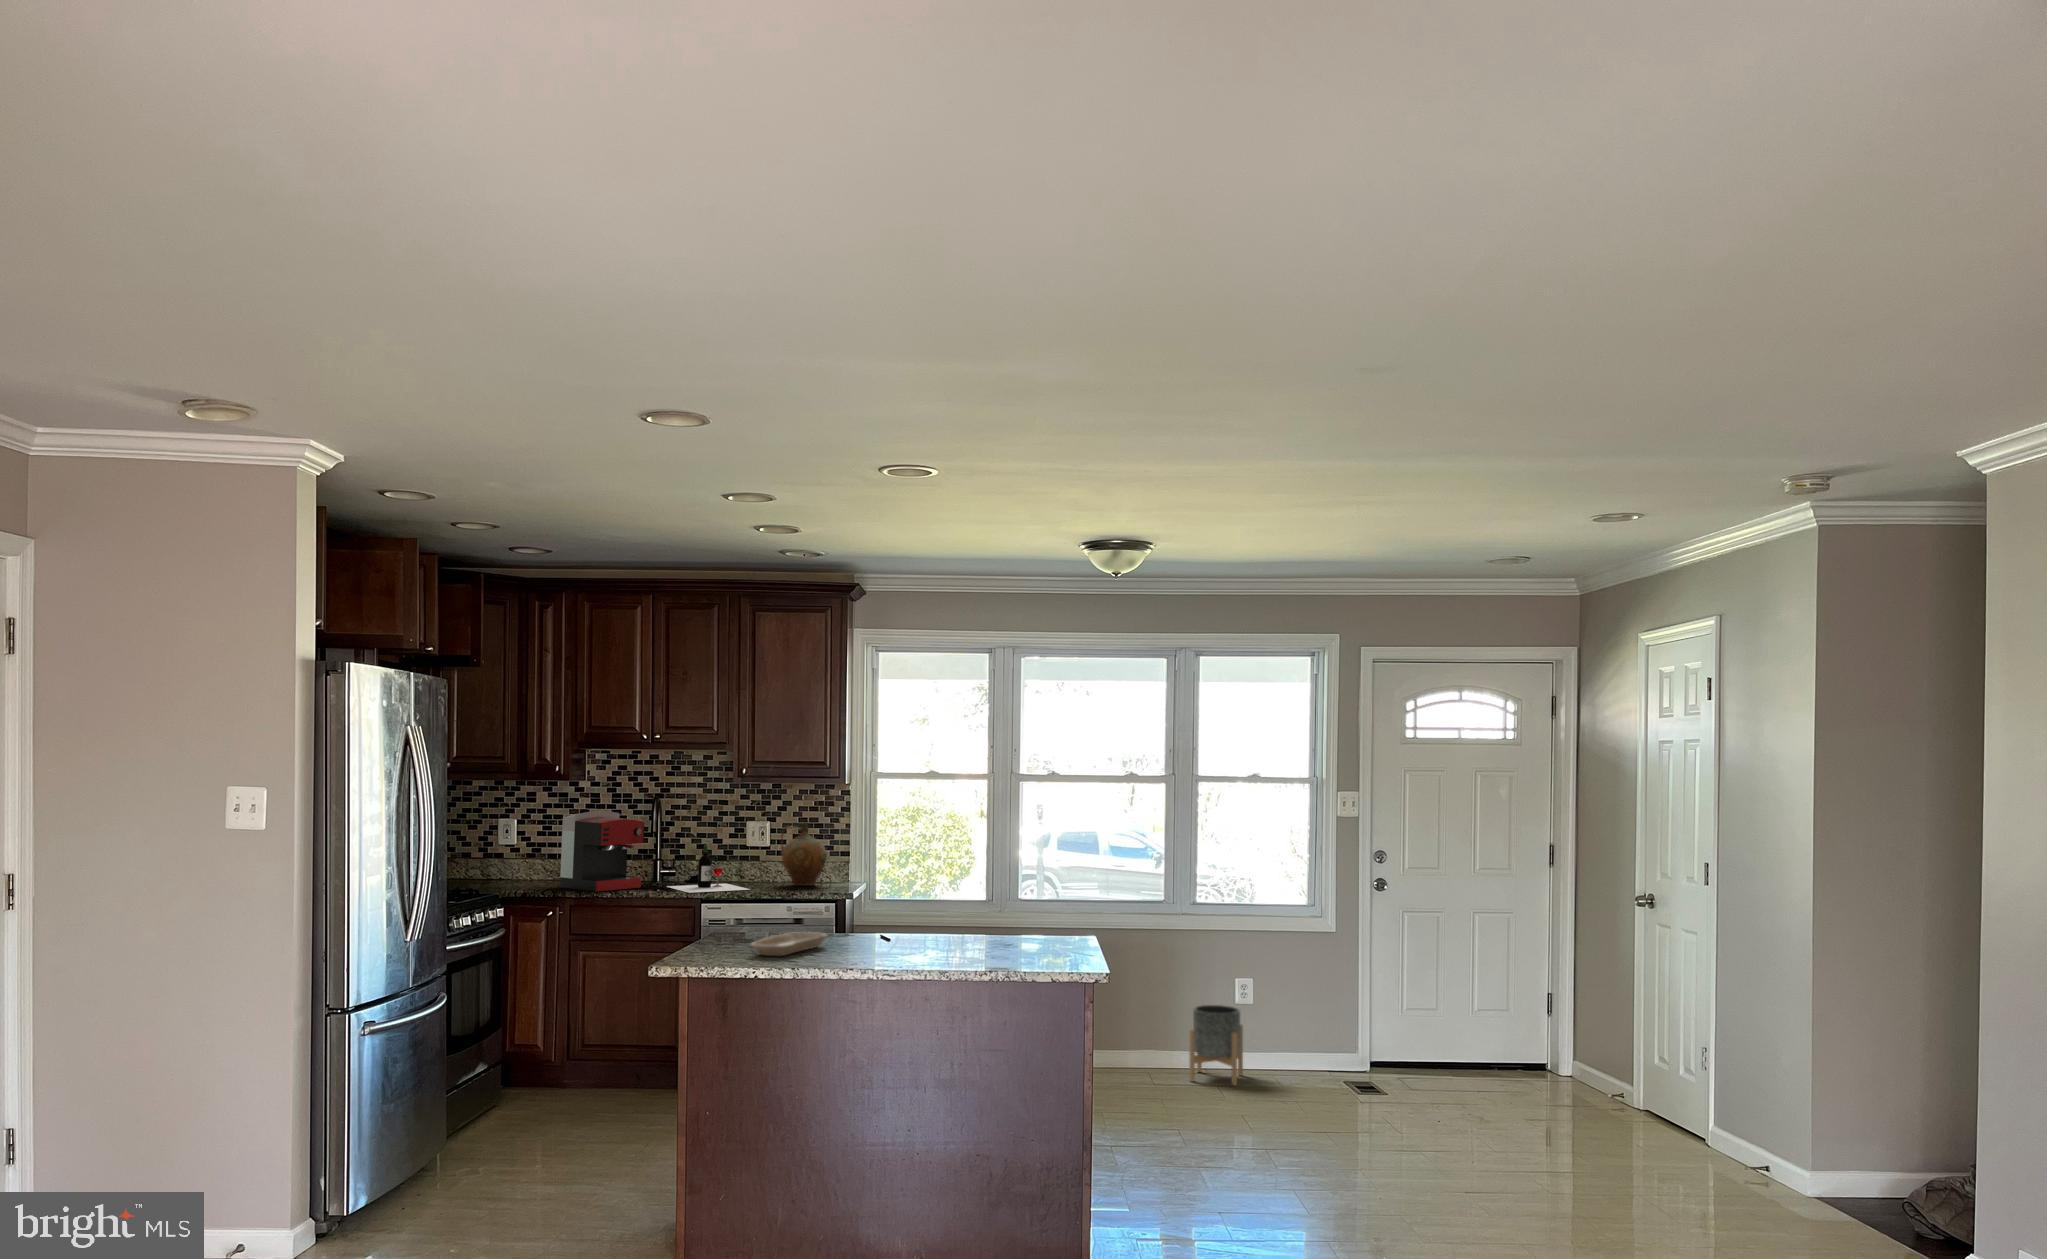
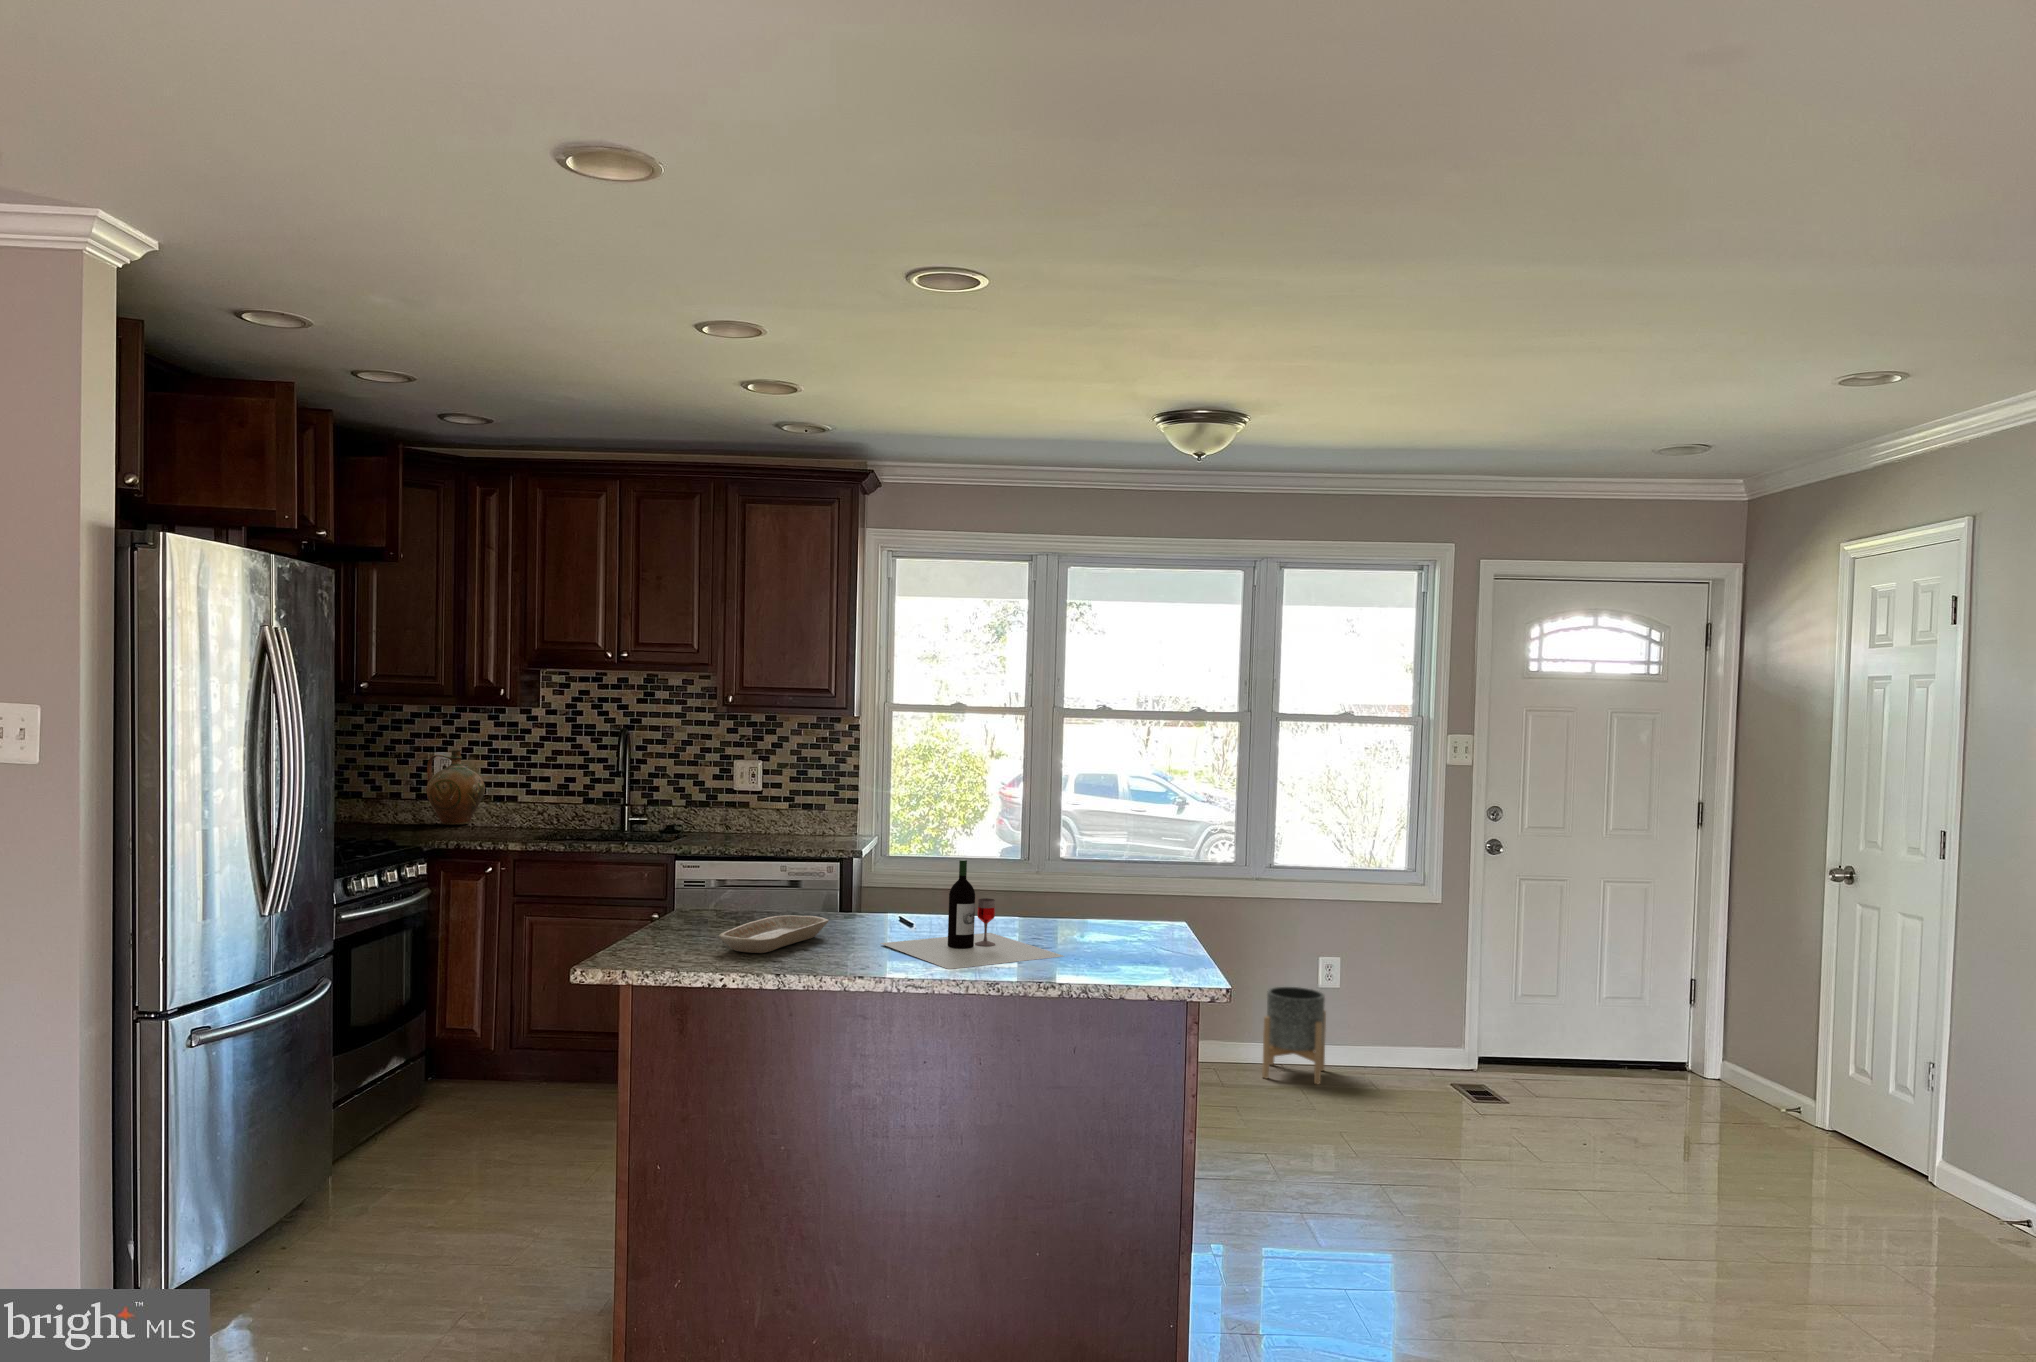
coffee maker: present [560,811,644,892] -> none [505,745,607,843]
ceramic jug: present [781,822,827,886] -> present [427,750,485,825]
wine bottle: present [667,845,749,893] -> present [881,860,1063,969]

